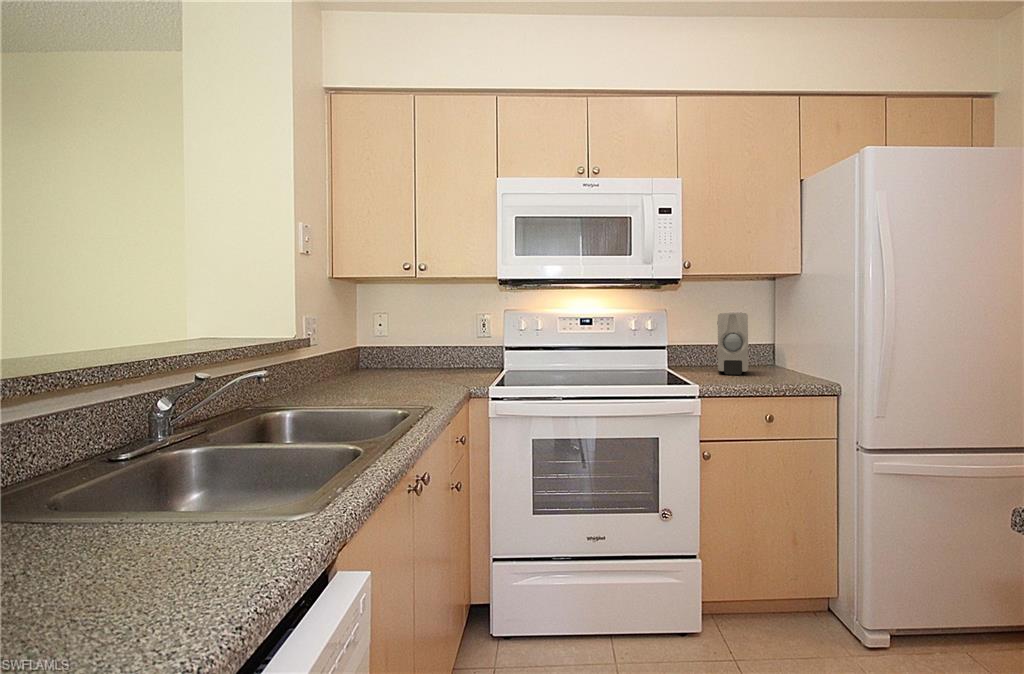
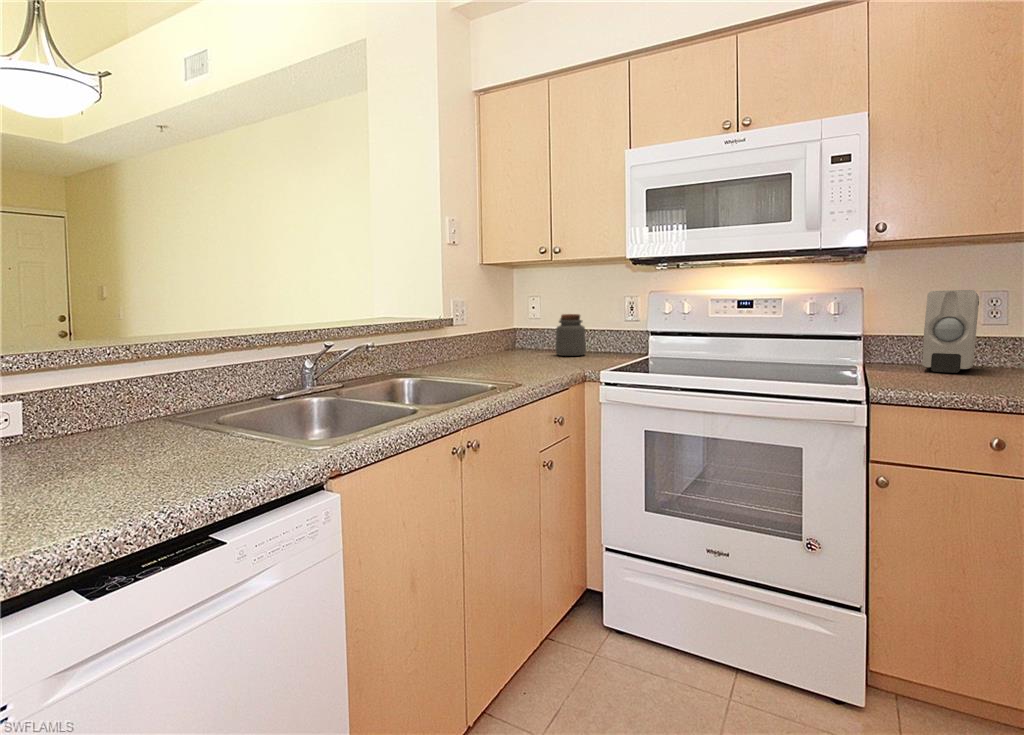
jar: none [410,331,441,373] -> present [555,314,586,356]

